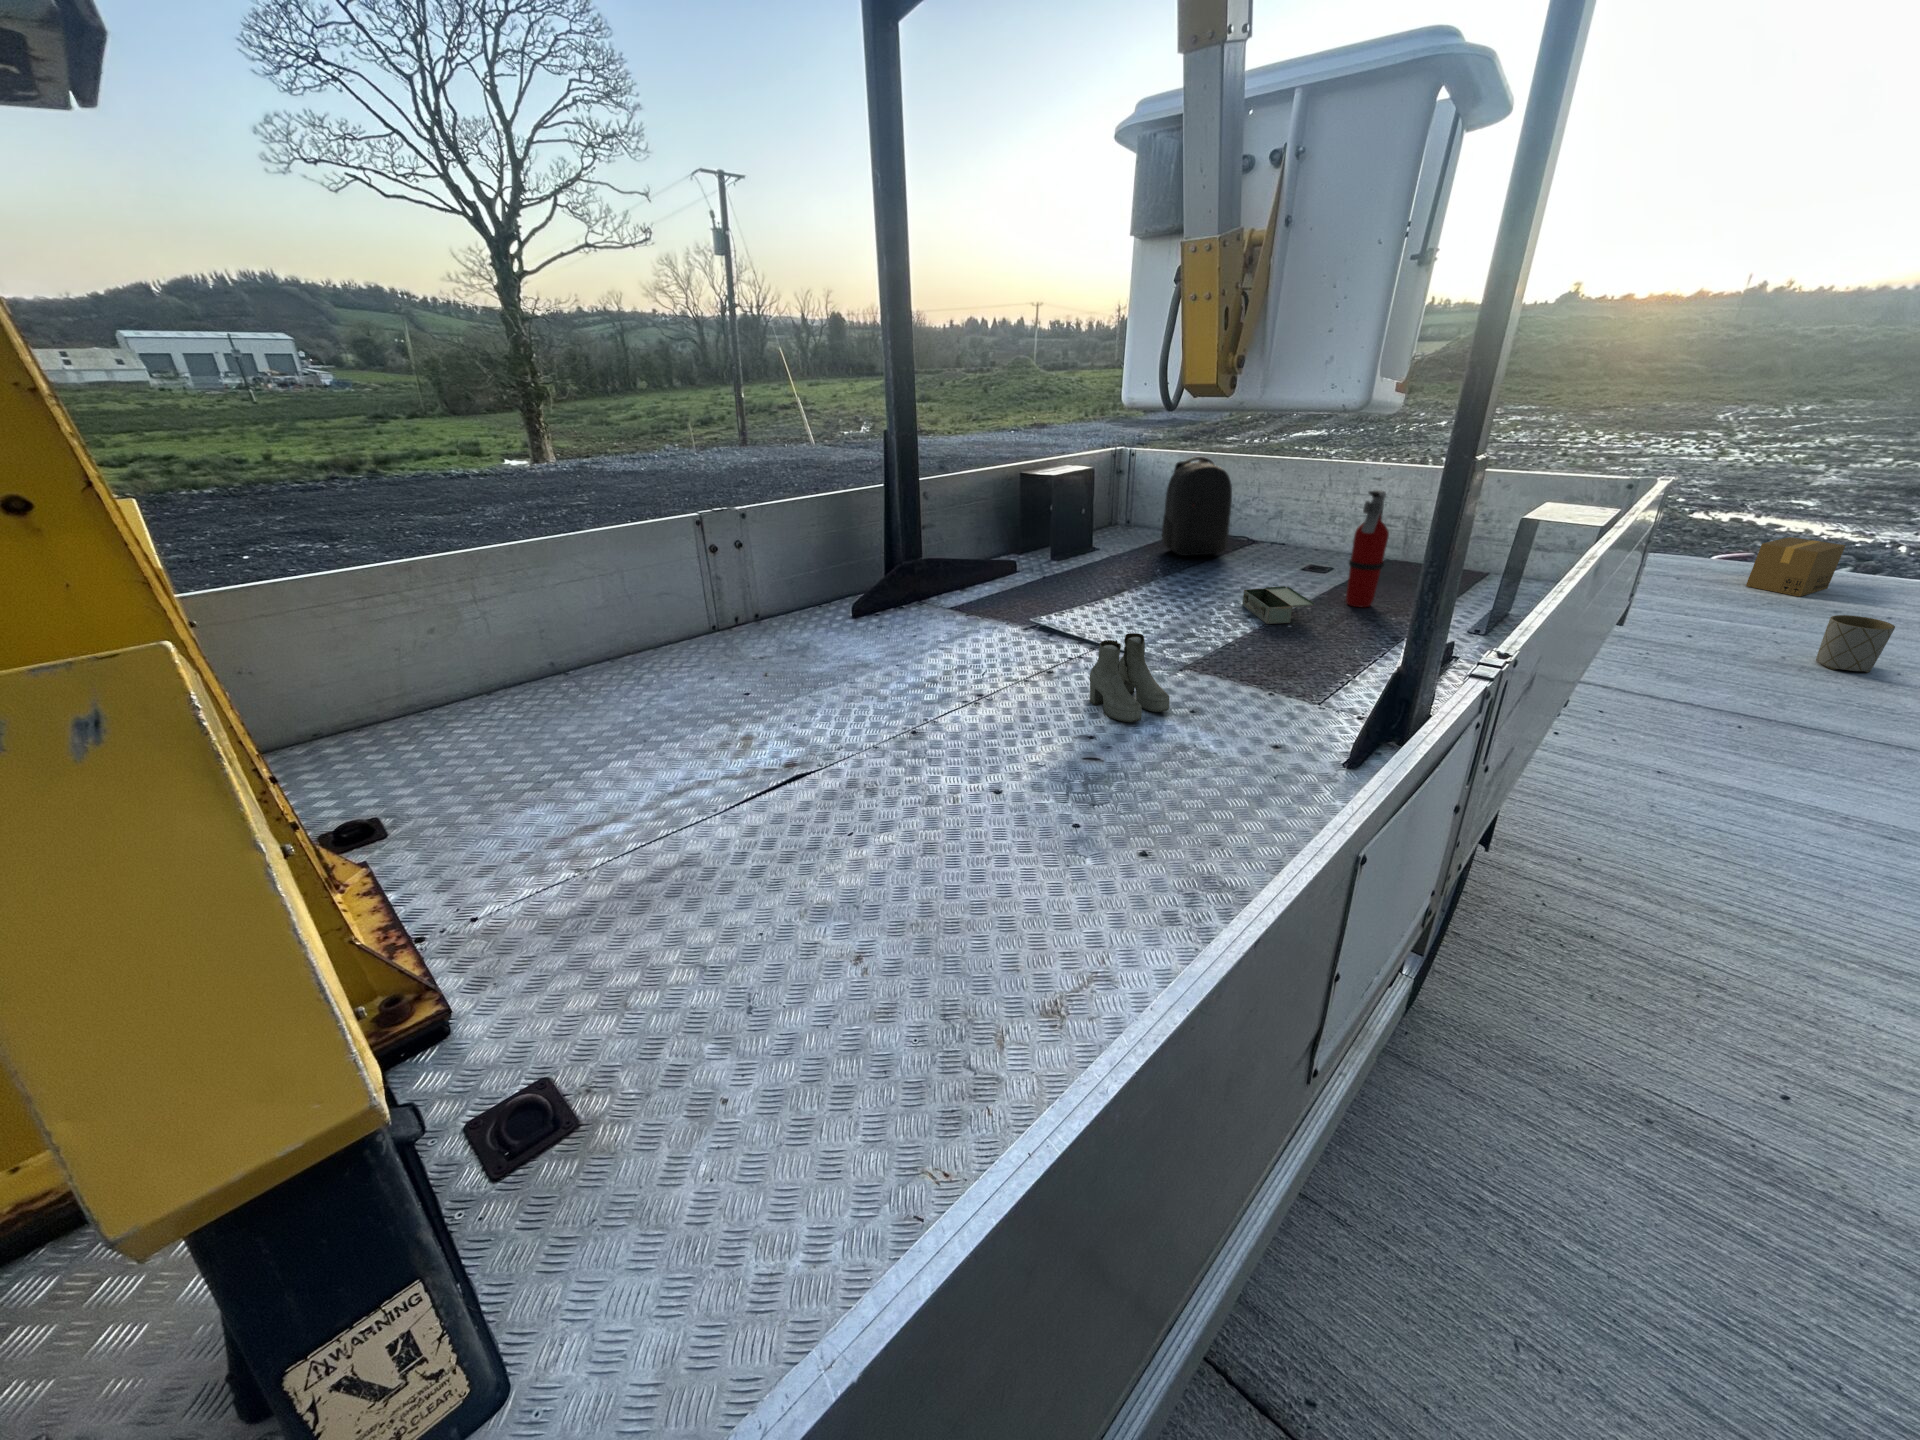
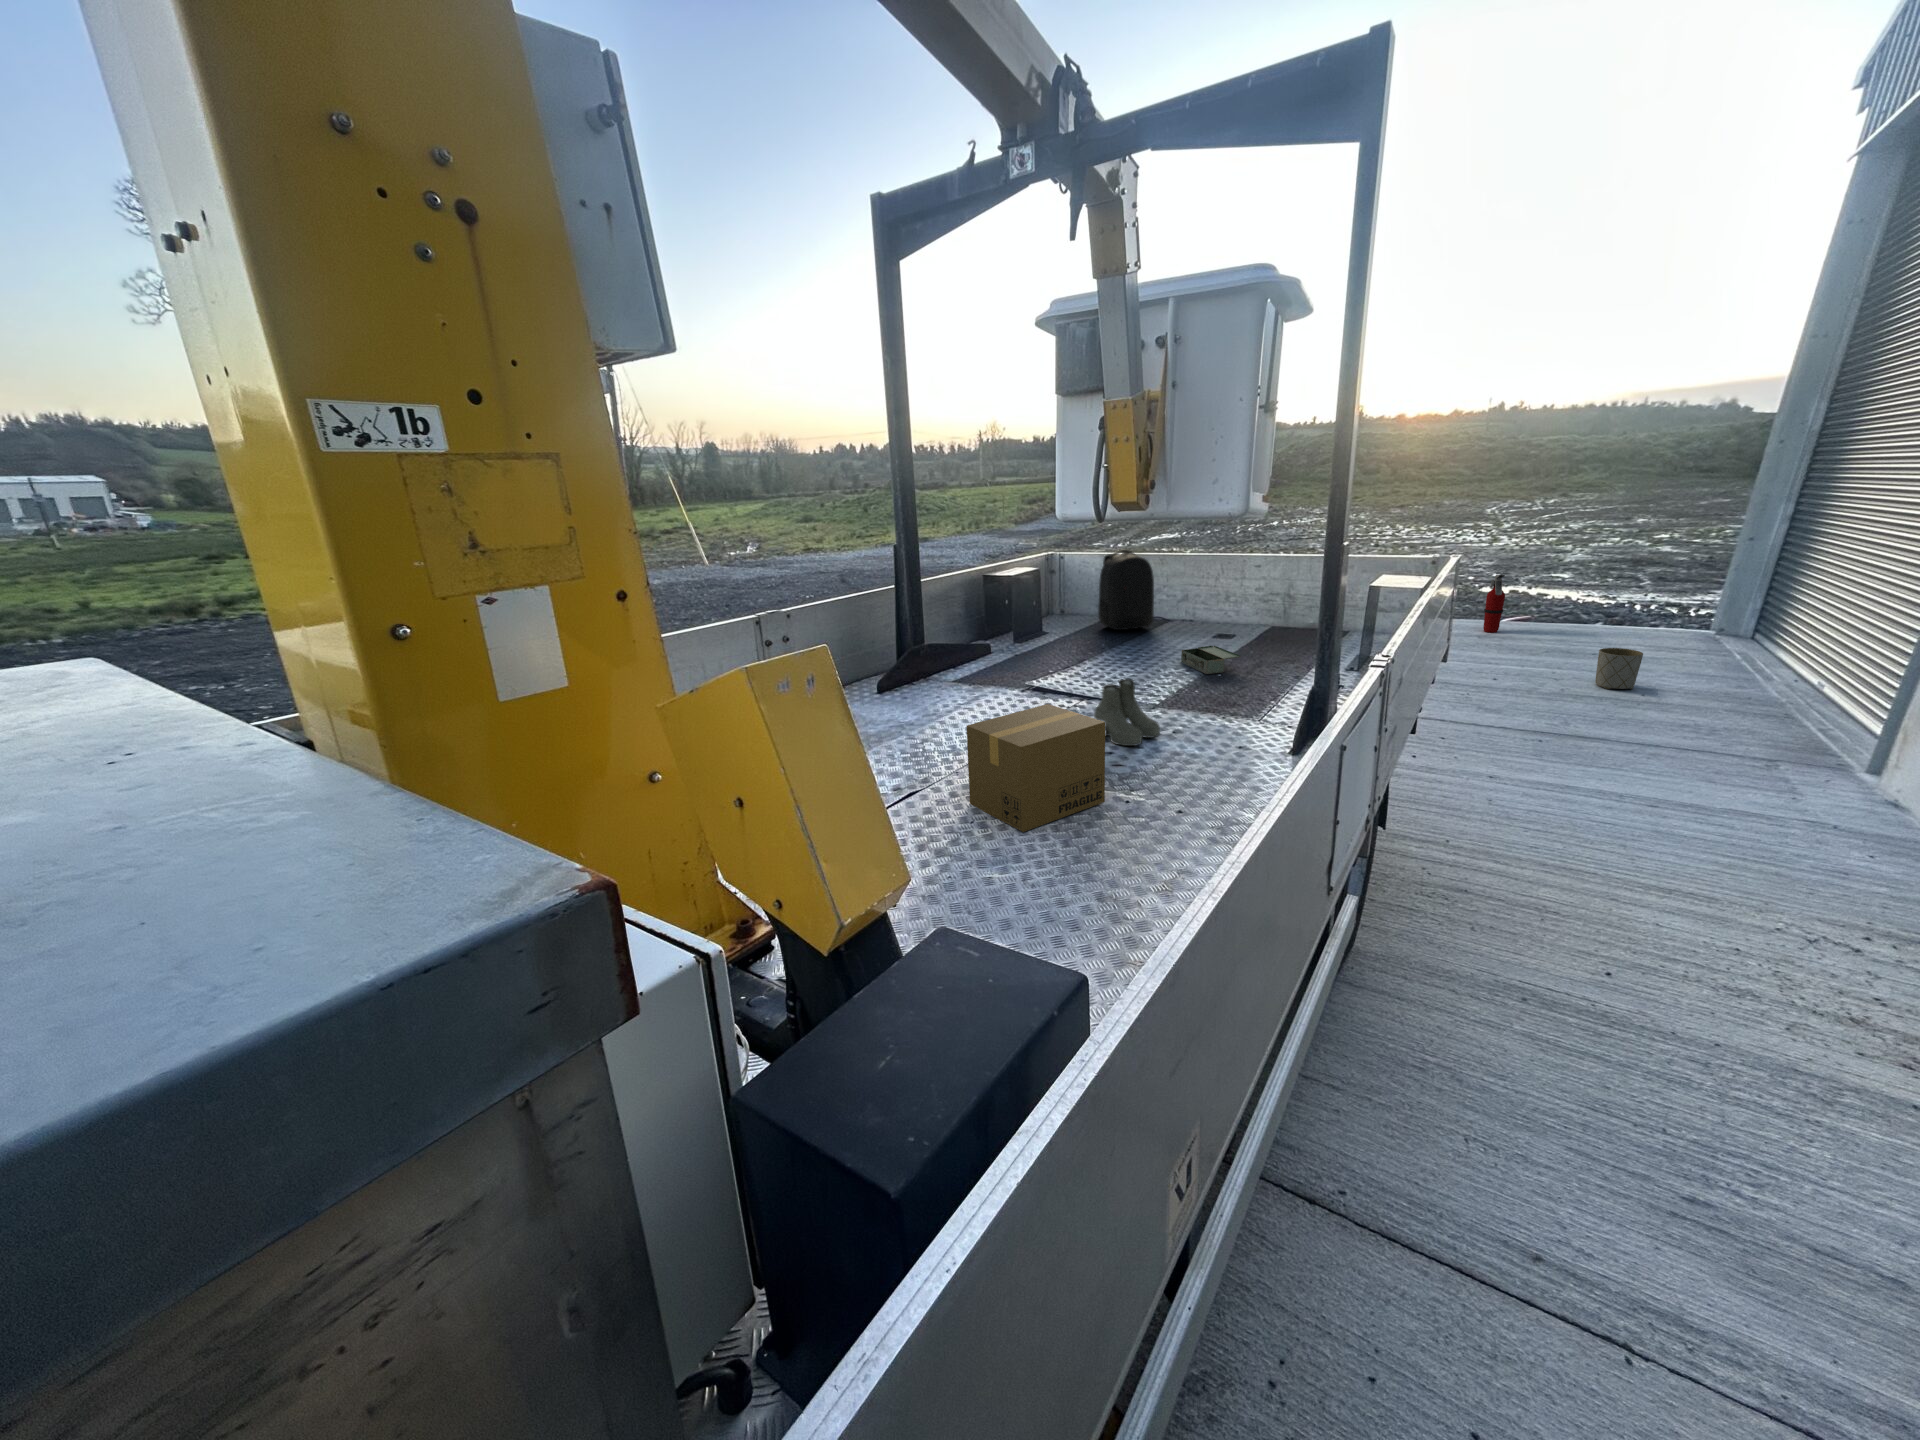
fire extinguisher: present [1346,490,1389,607] -> present [1483,575,1505,633]
cardboard box: present [1746,537,1846,596] -> present [967,704,1105,832]

